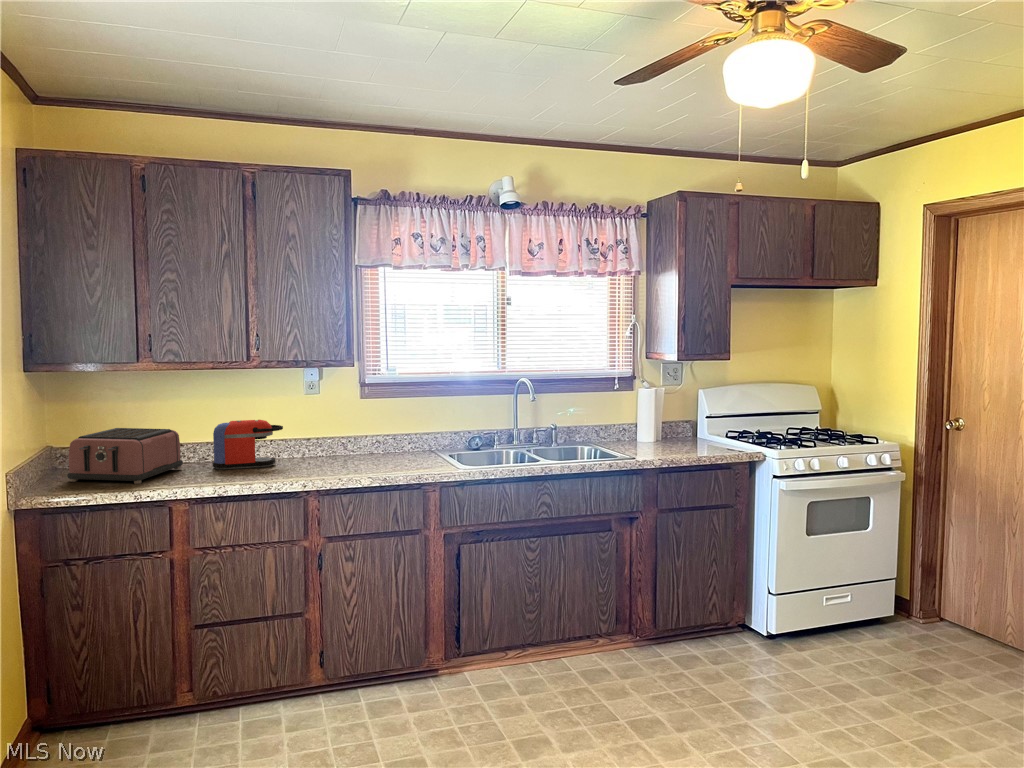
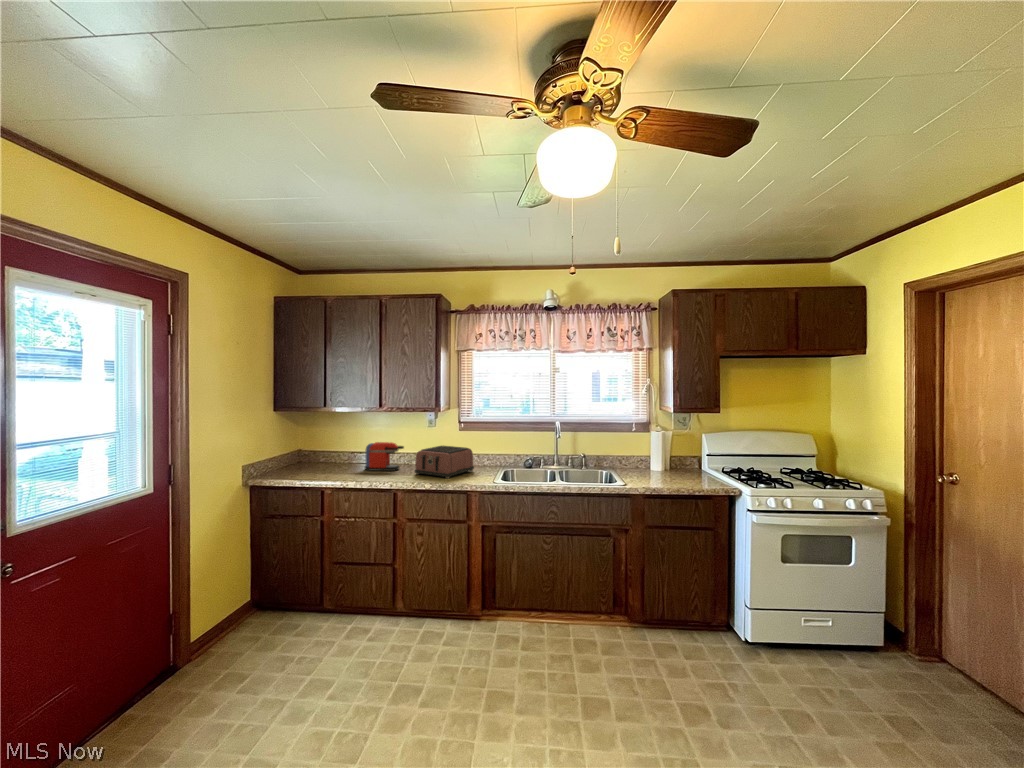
toaster: present [67,428,183,484] -> present [415,446,474,479]

